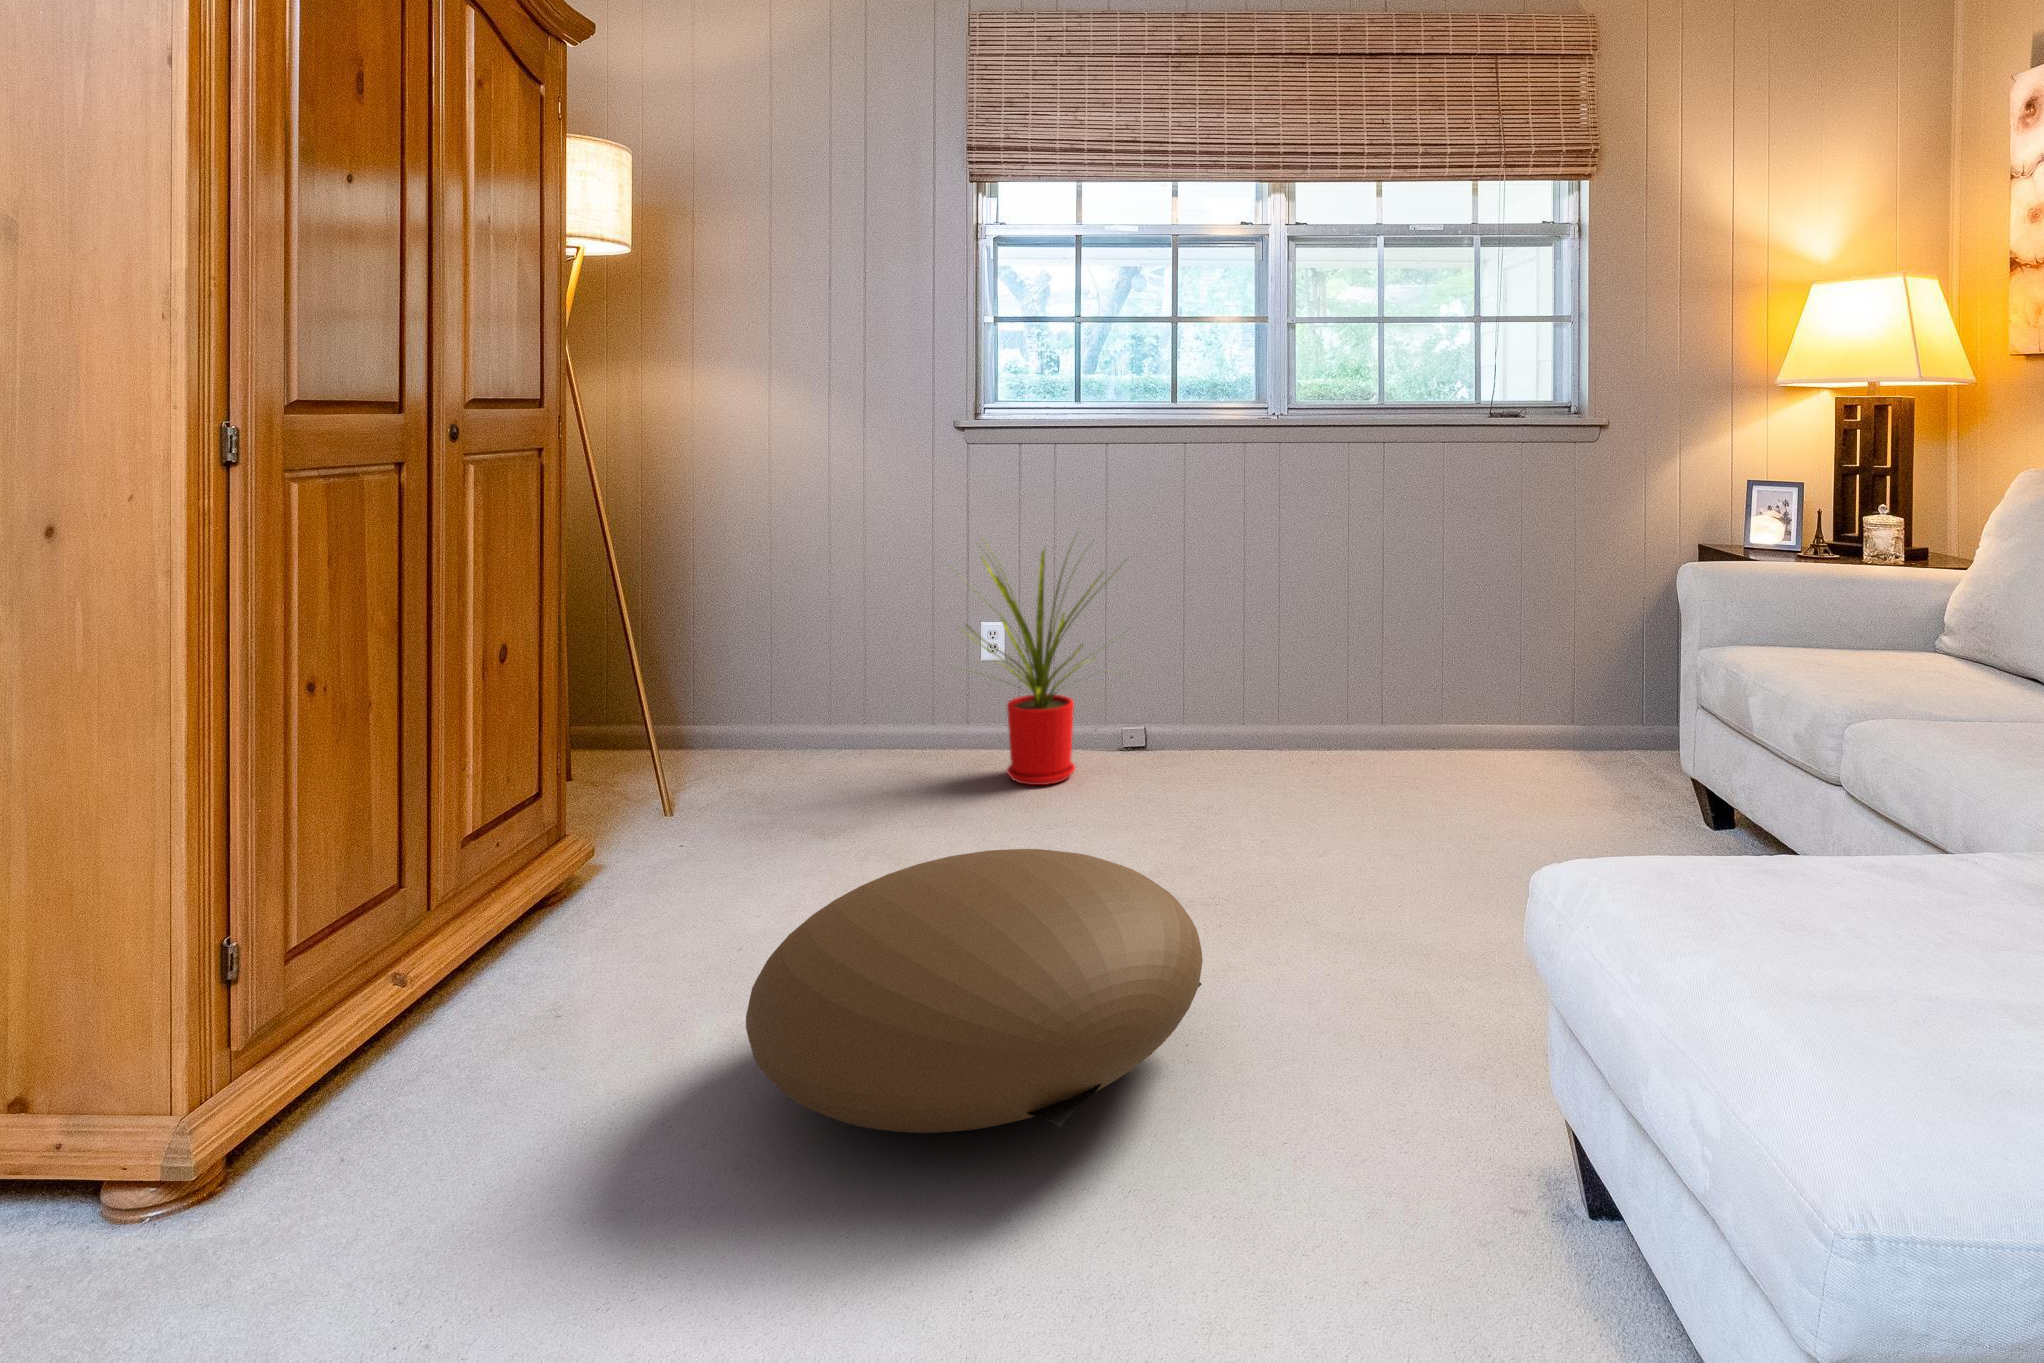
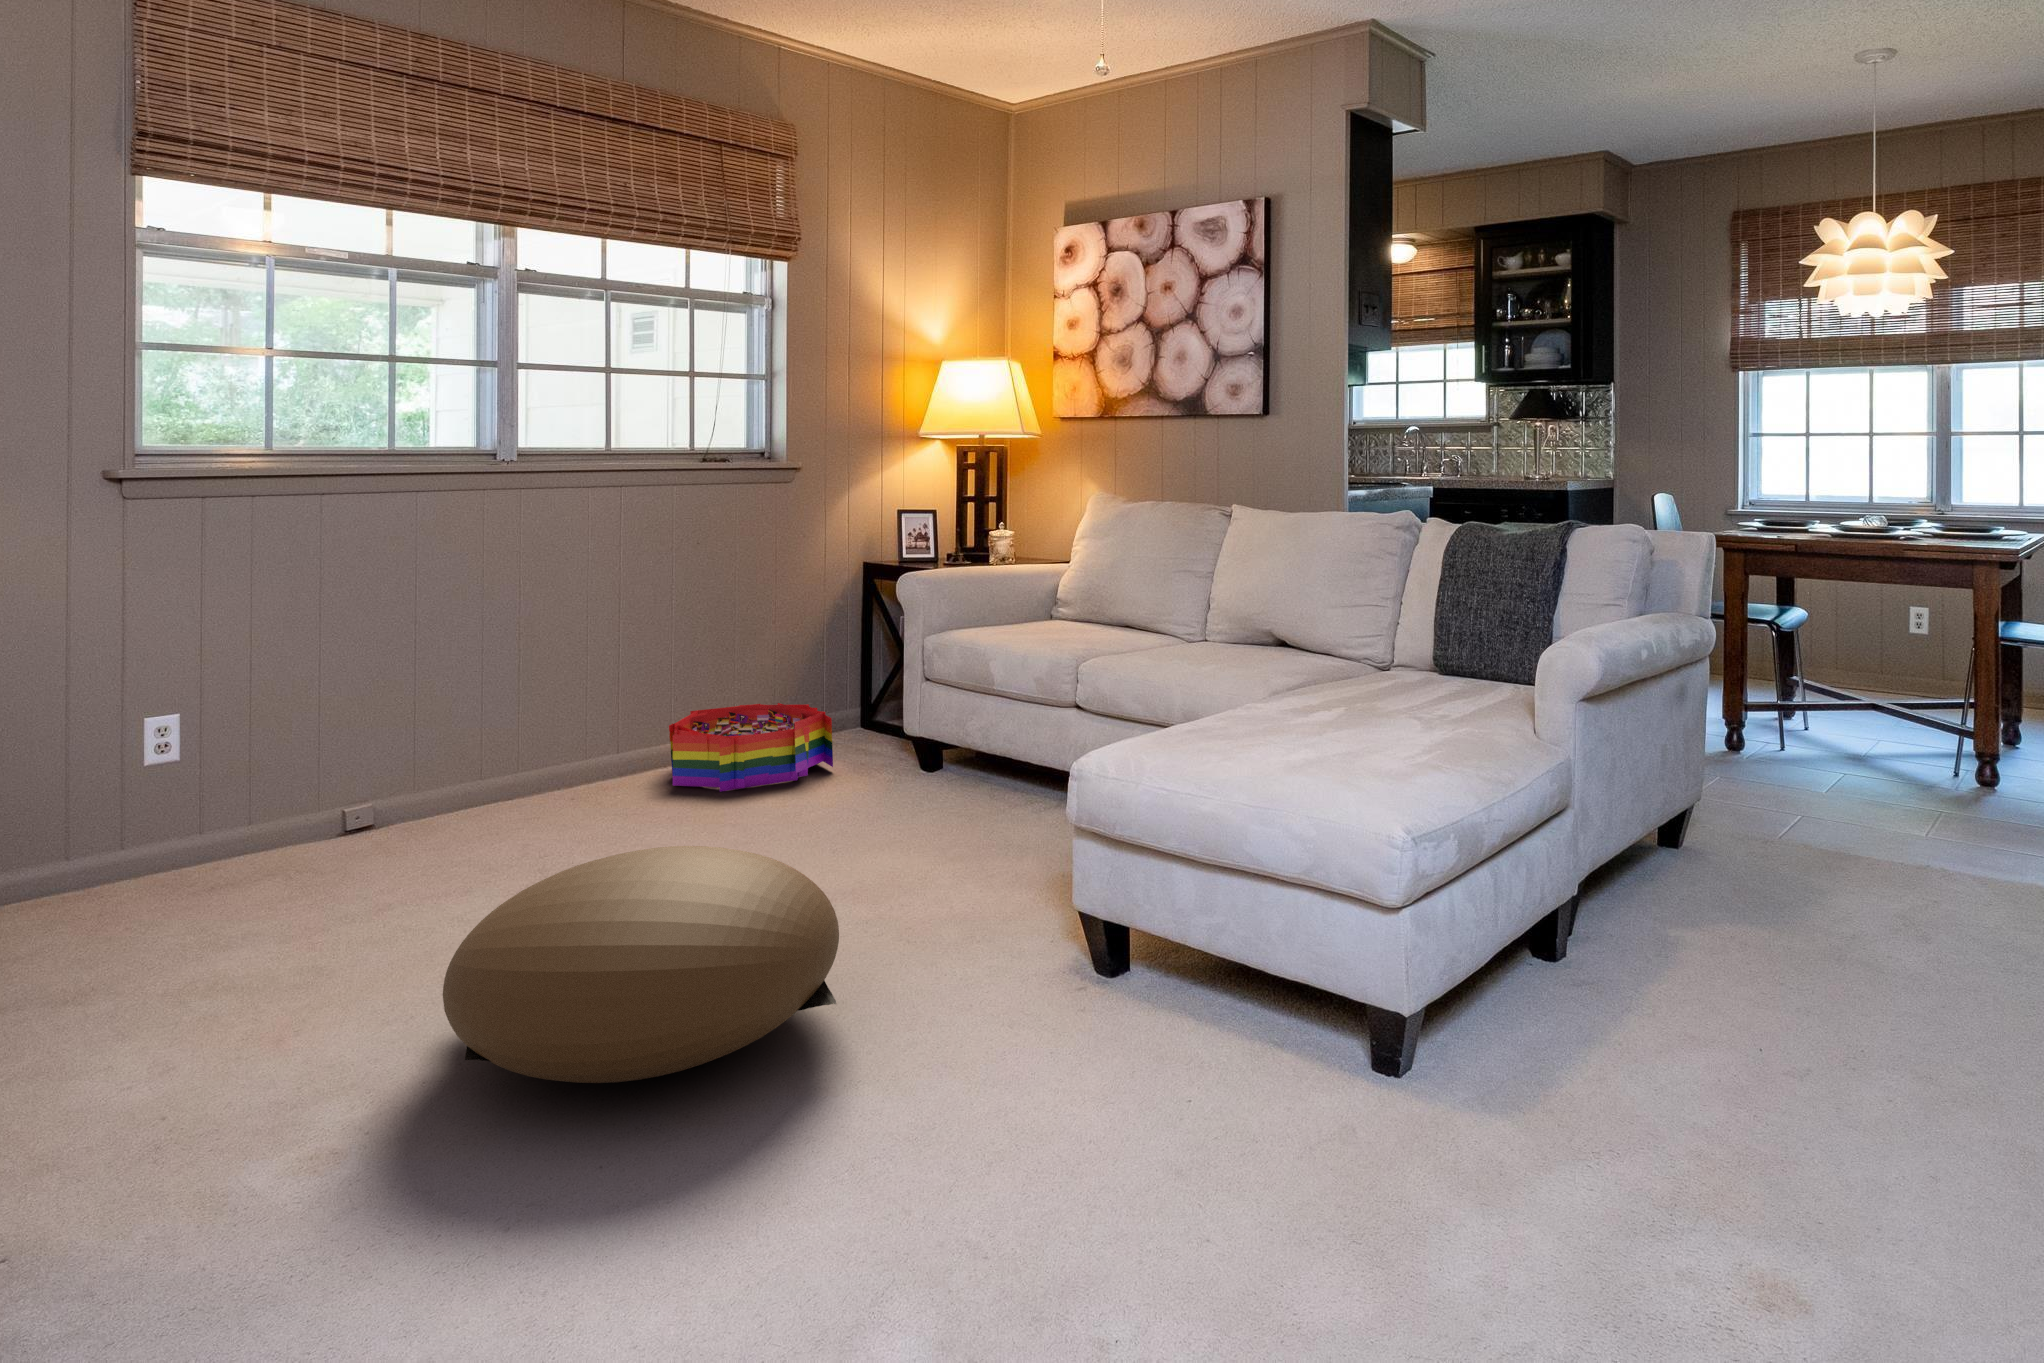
house plant: present [953,541,1119,785] -> none [164,590,416,887]
storage bin: none [1415,688,1598,792] -> present [669,703,833,792]

